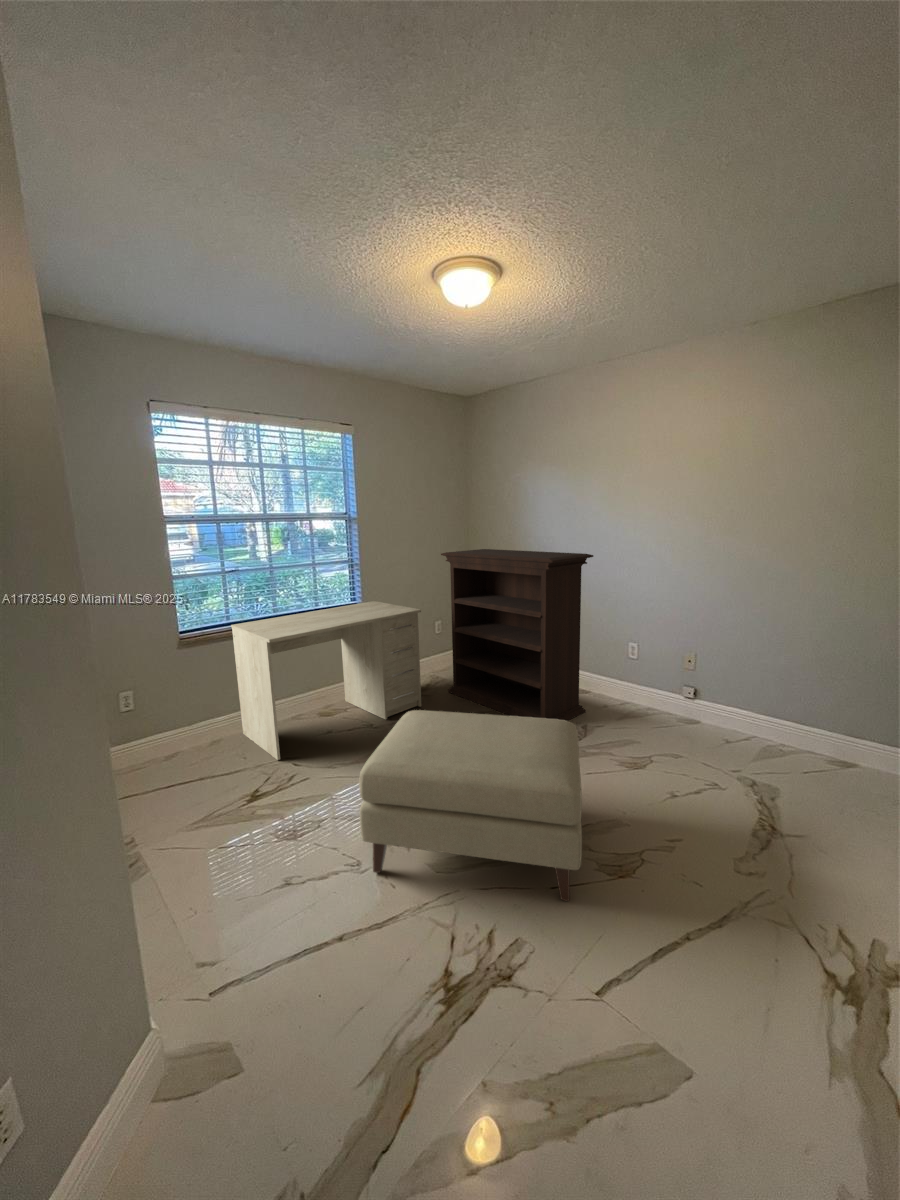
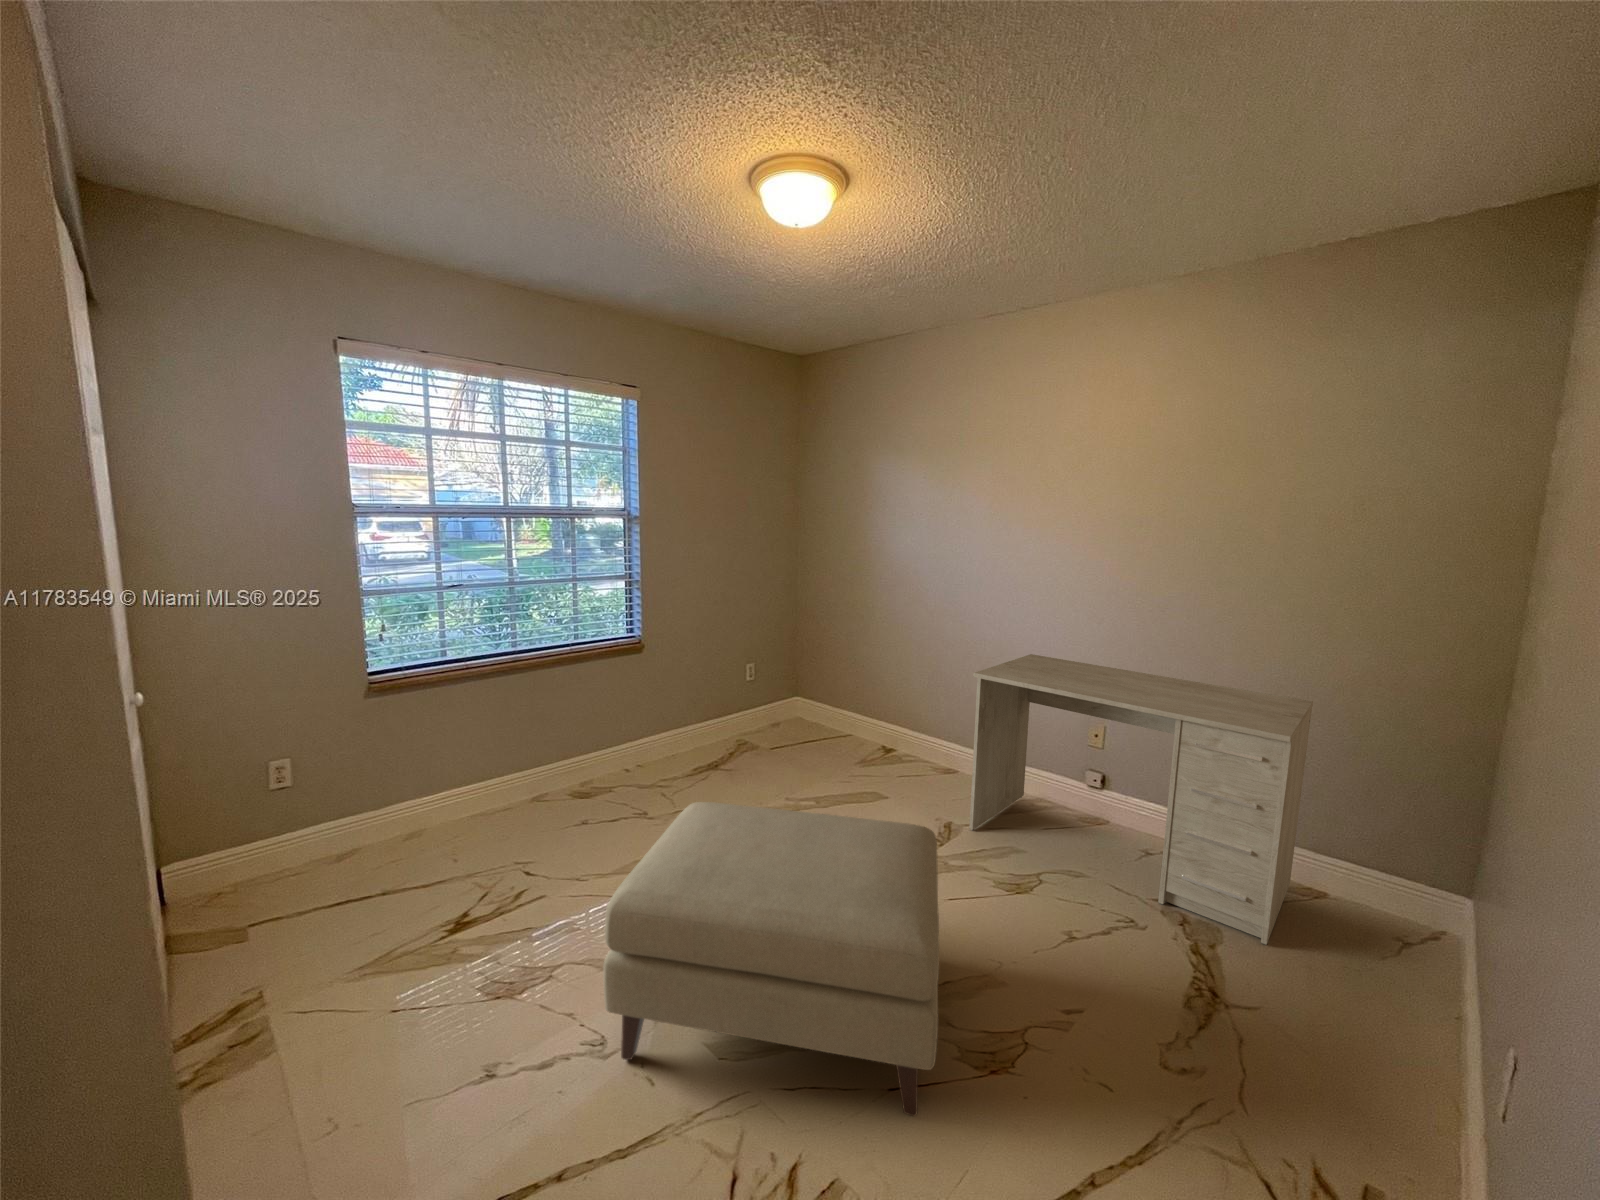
bookshelf: present [441,549,593,721] -> none [757,566,966,827]
desk: present [231,601,421,760] -> present [969,654,1313,945]

